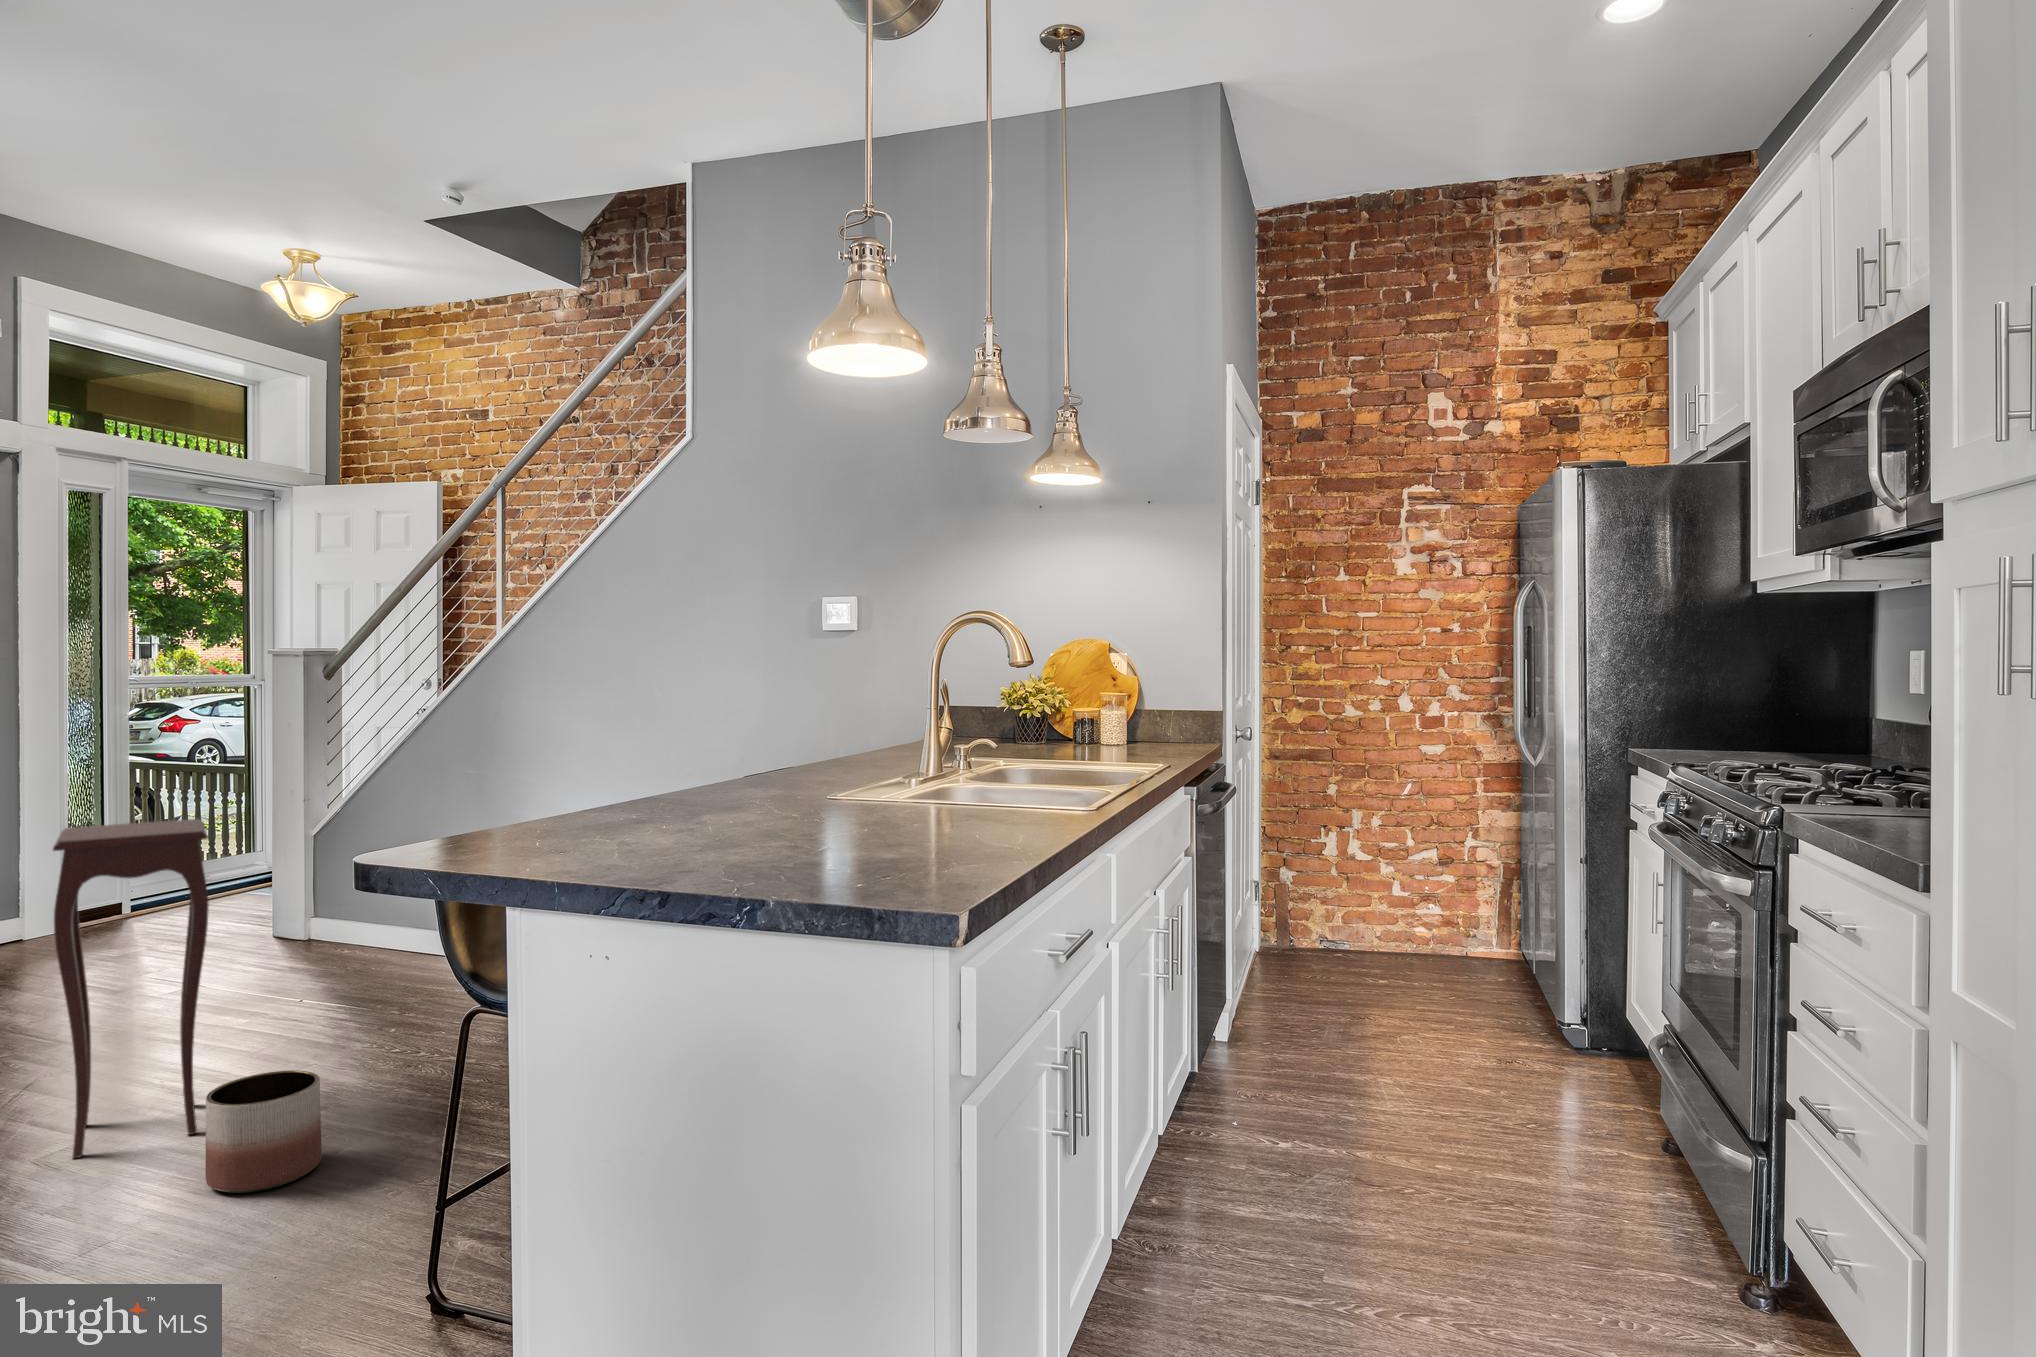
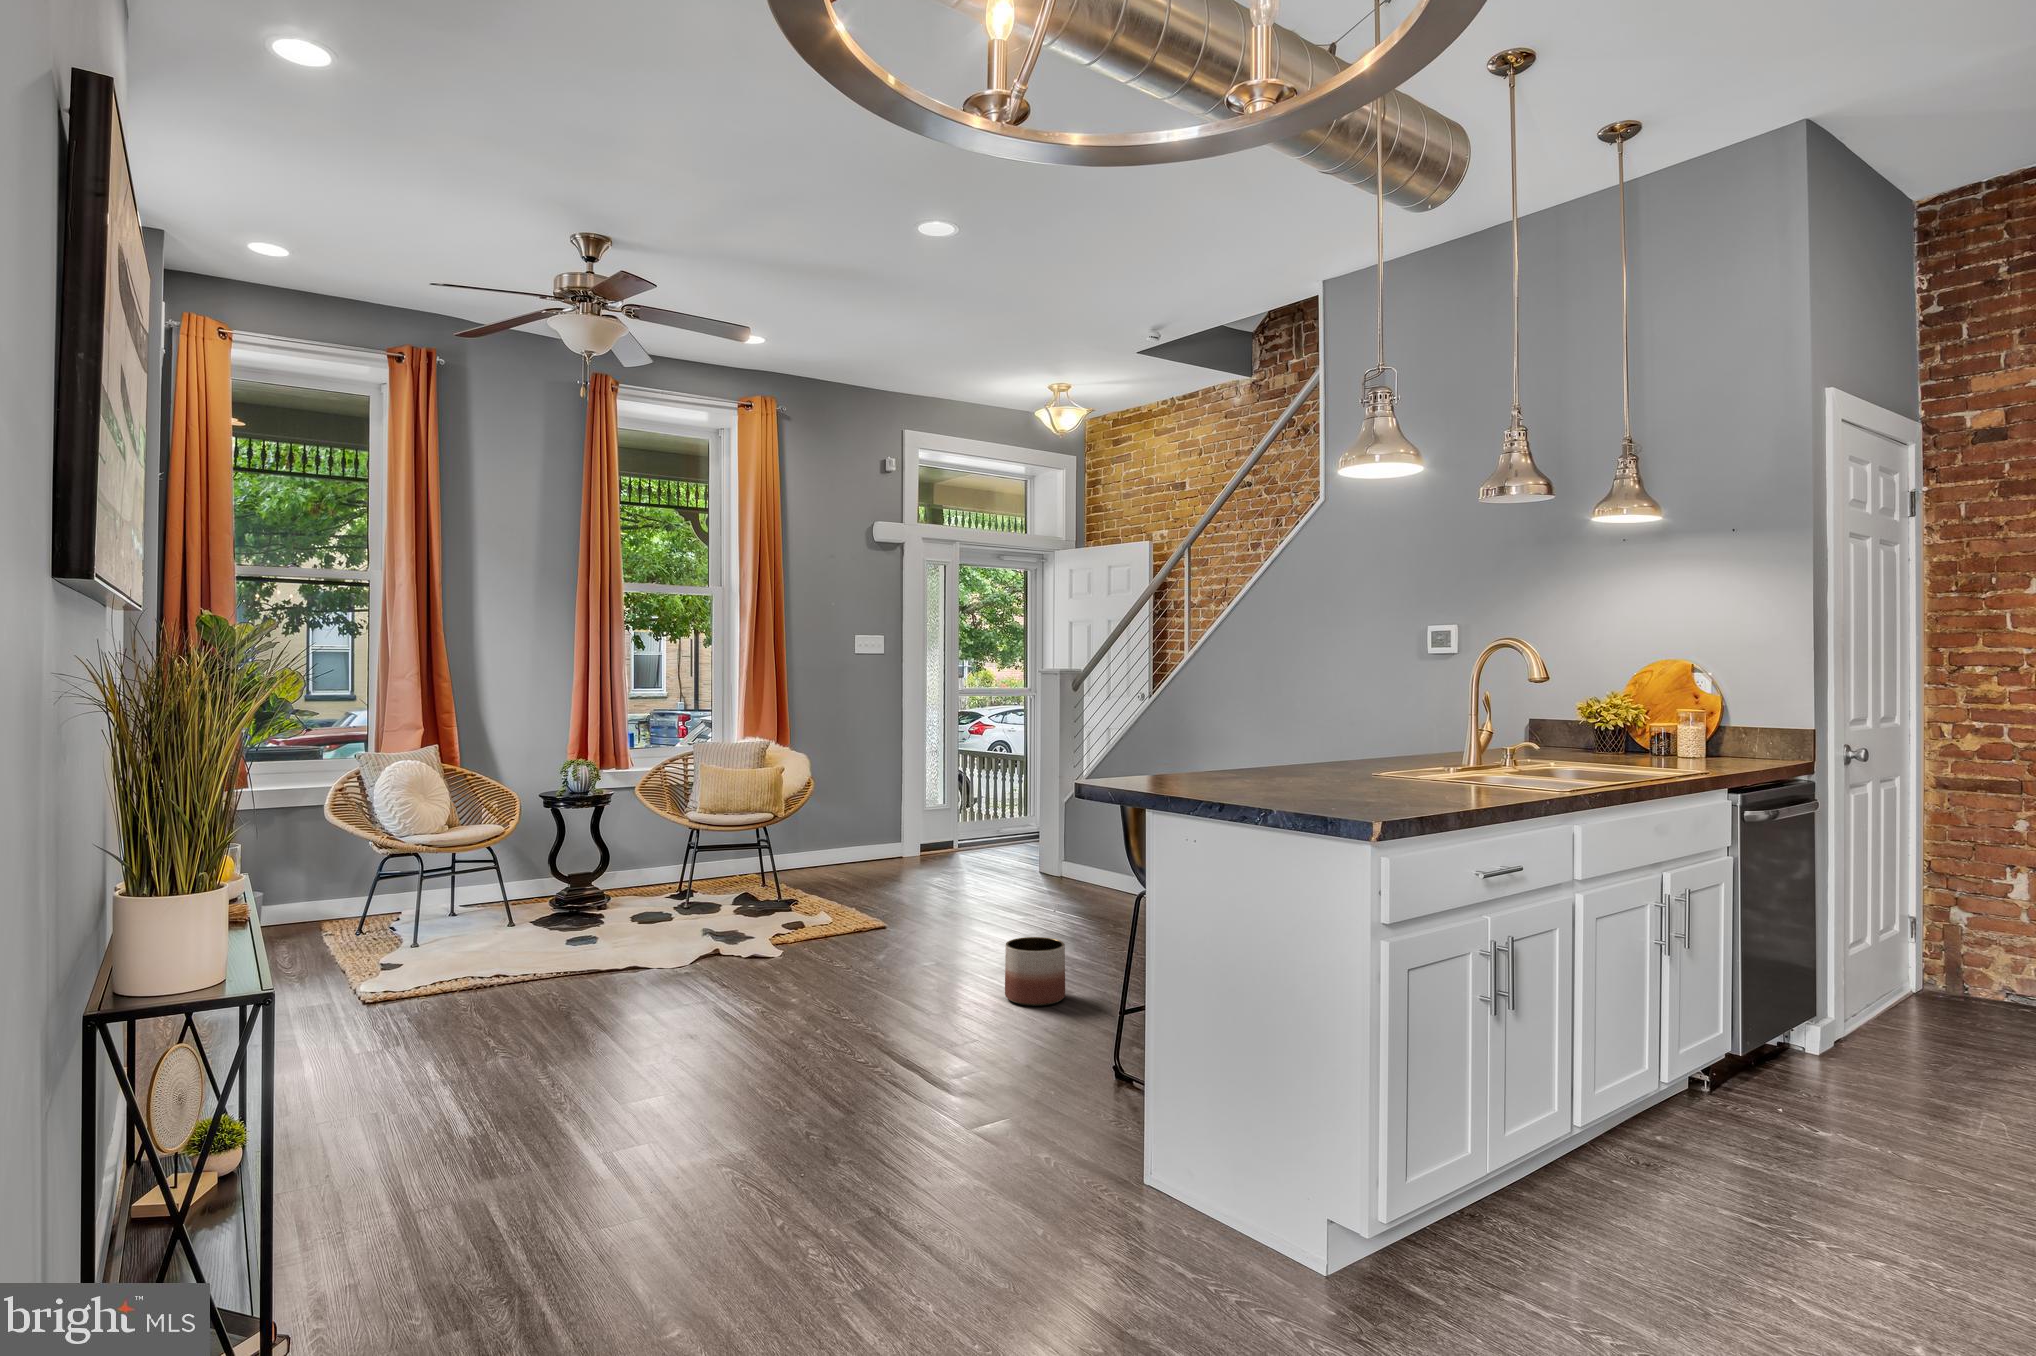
side table: present [53,819,209,1158] -> none [933,777,1007,973]

